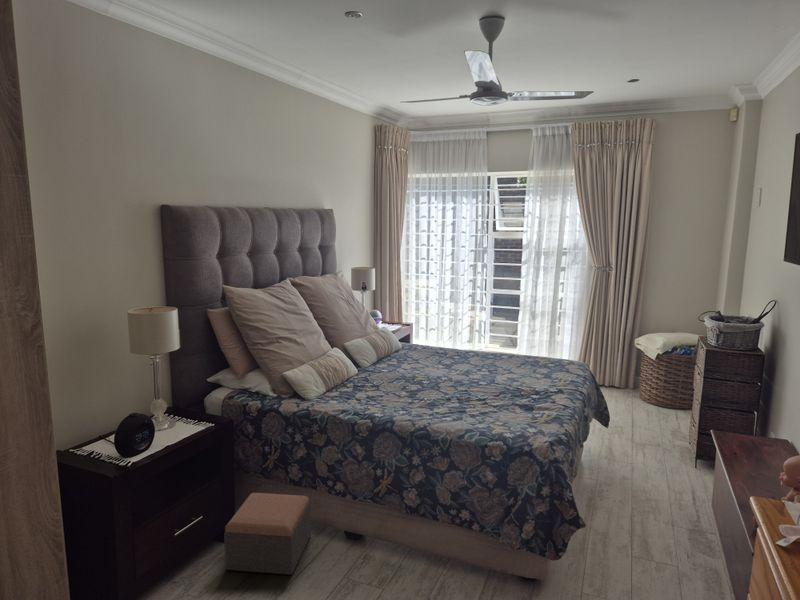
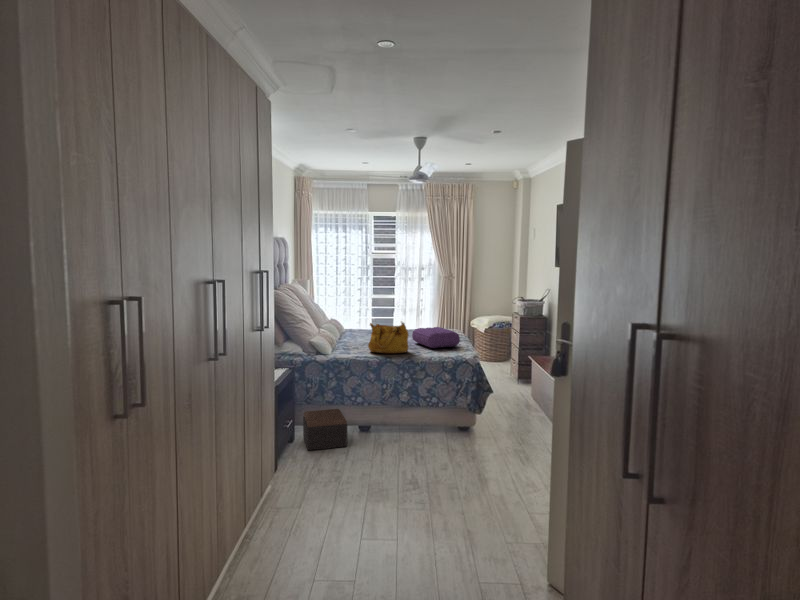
handbag: none [381,350,448,409] -> present [368,322,409,353]
pillow: none [479,360,554,402] -> present [412,327,460,348]

